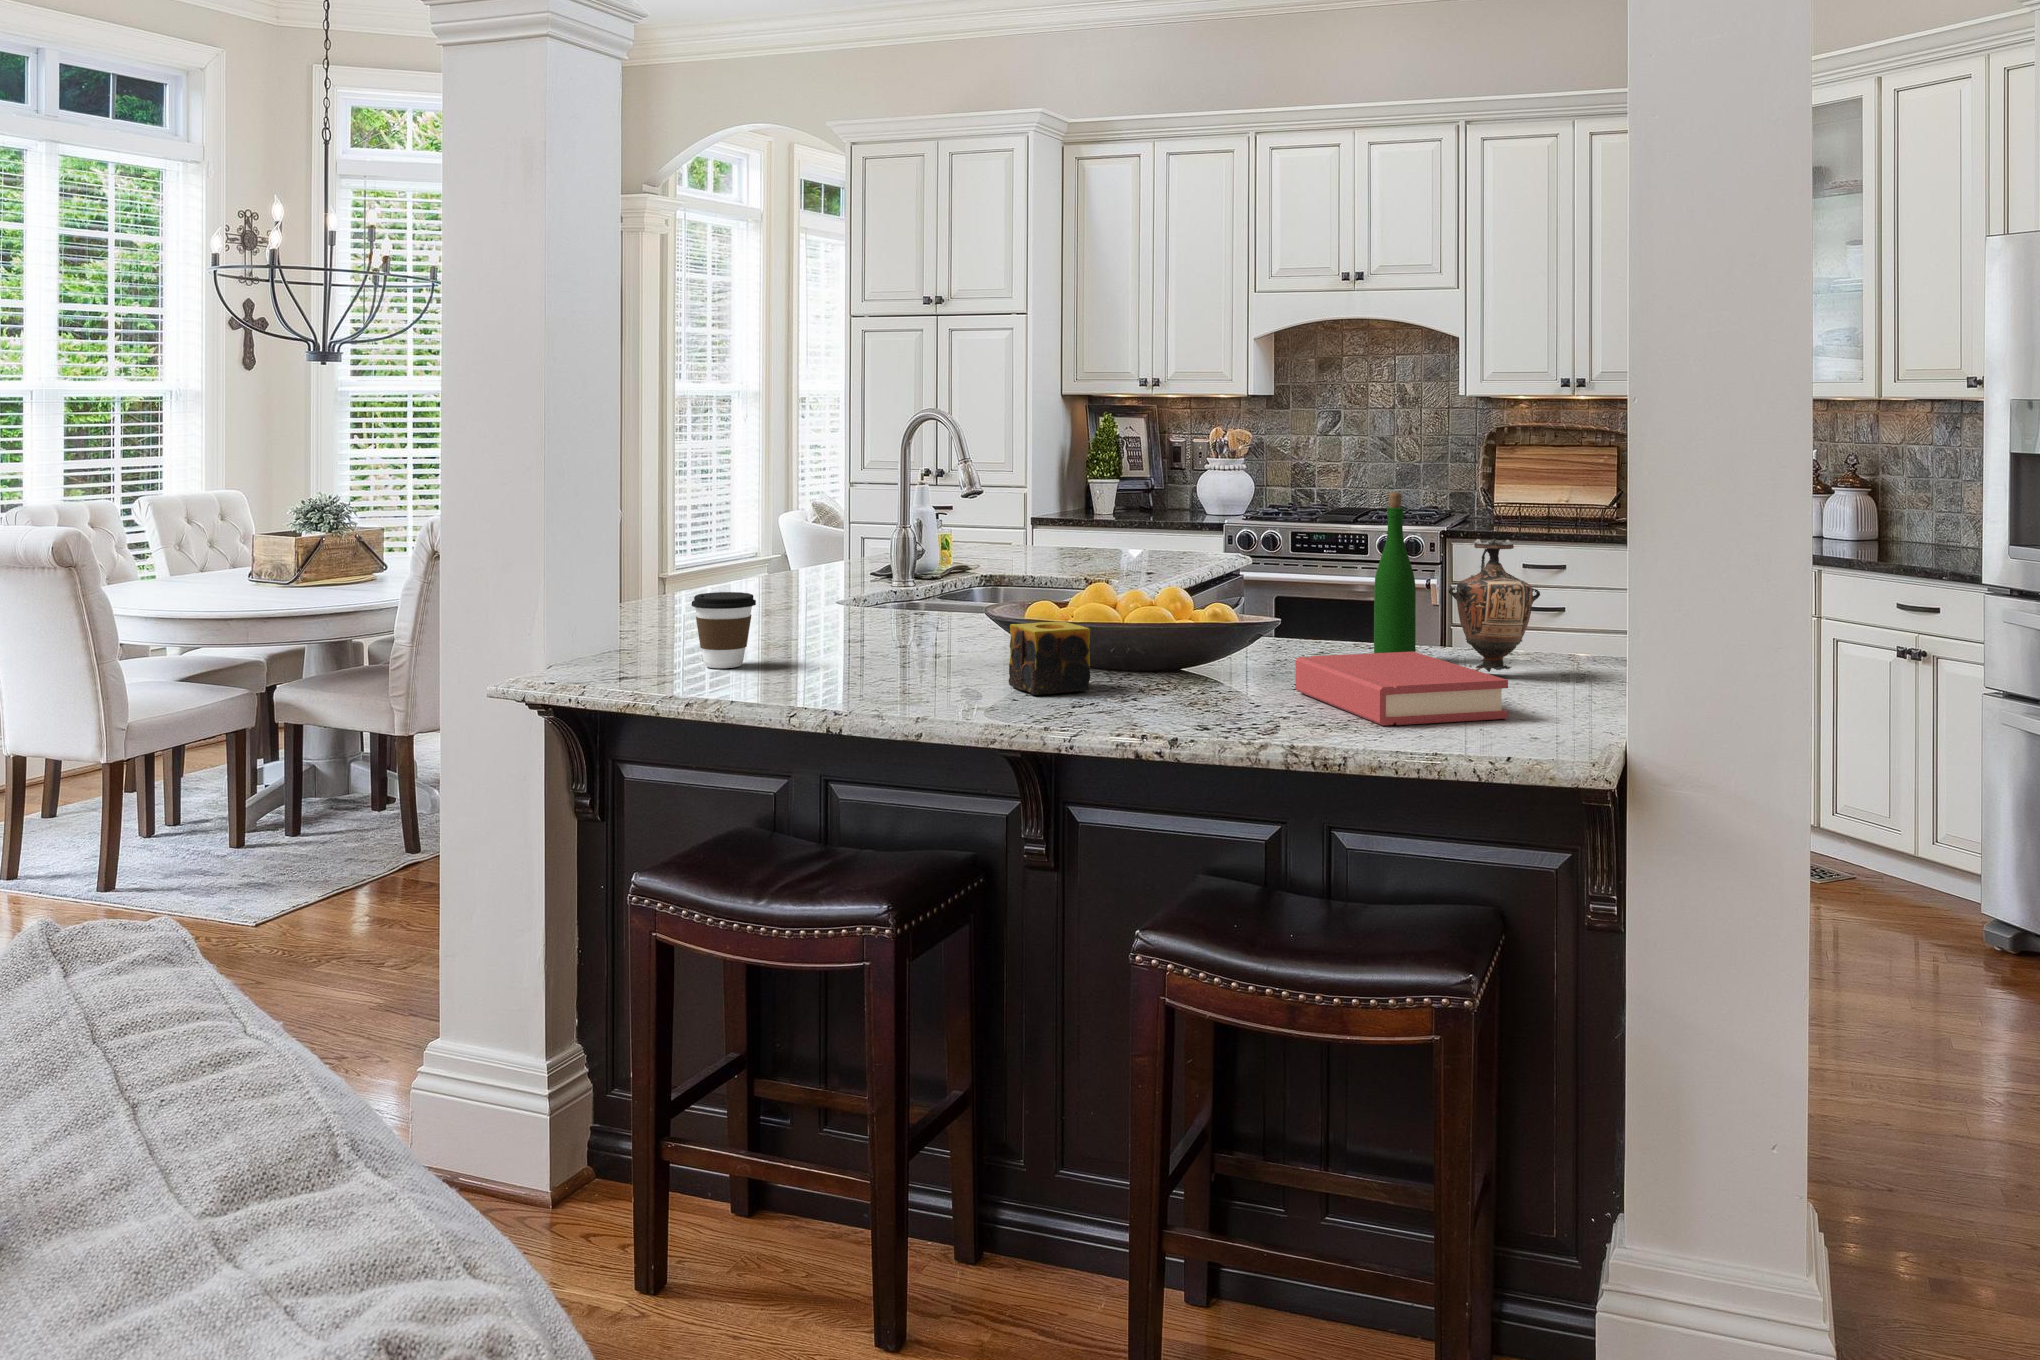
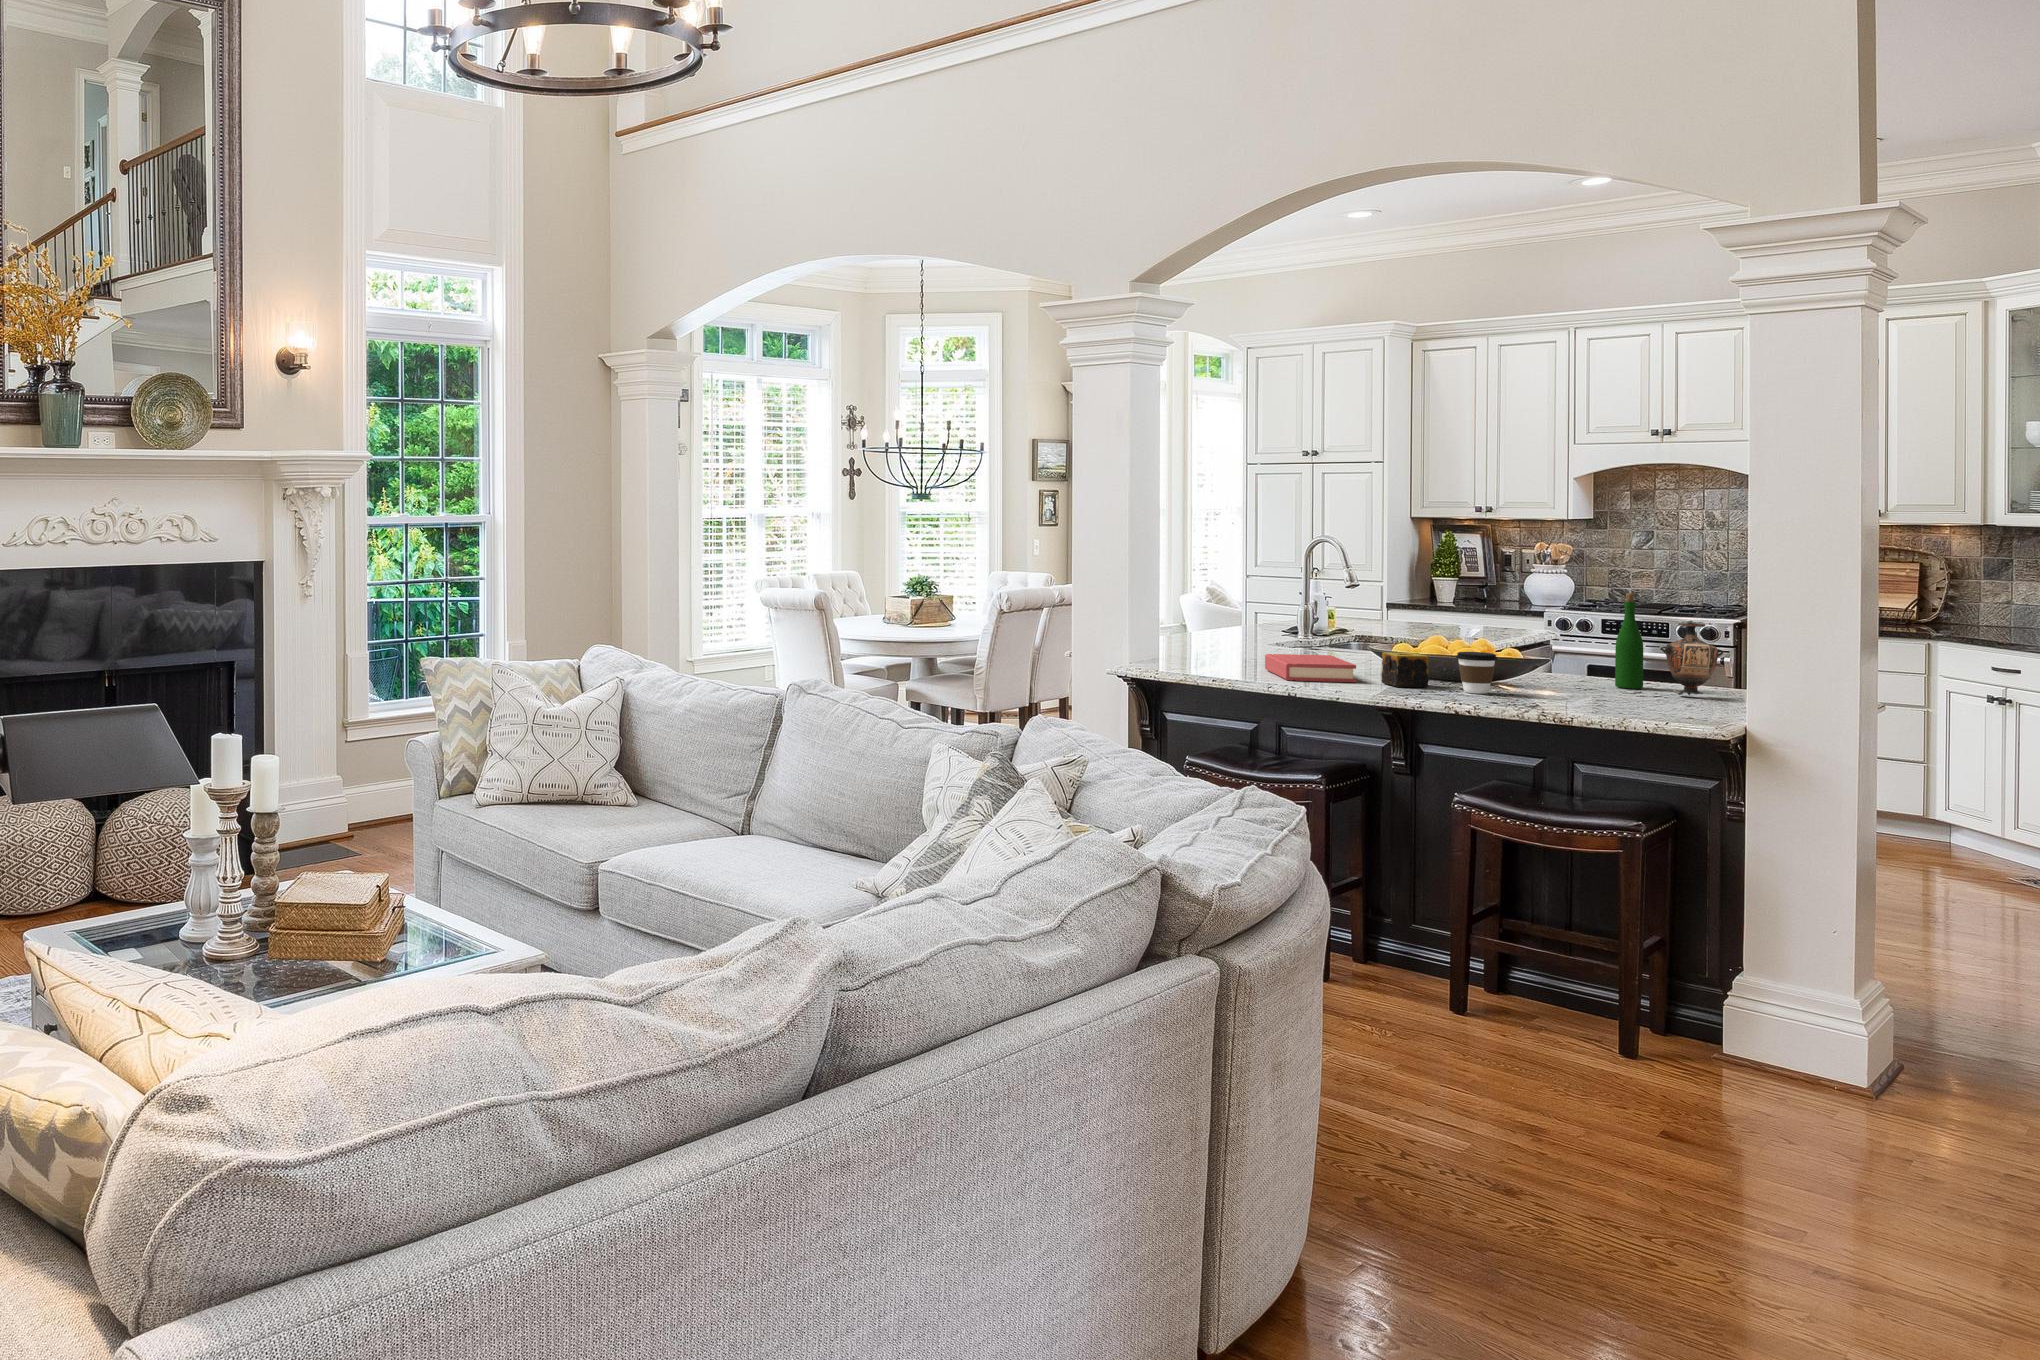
coffee cup: present [692,592,756,668] -> present [1456,652,1498,694]
hardback book: present [1295,652,1508,725] -> present [1265,654,1356,682]

